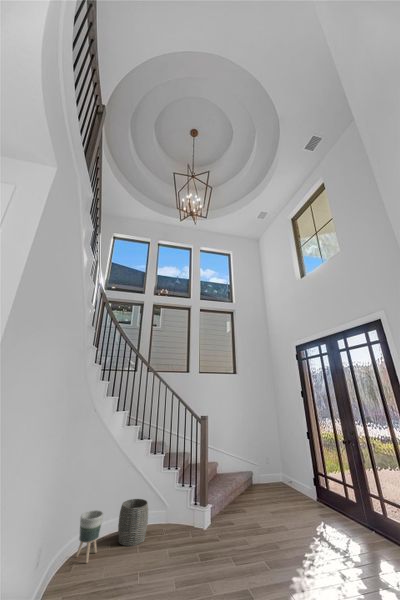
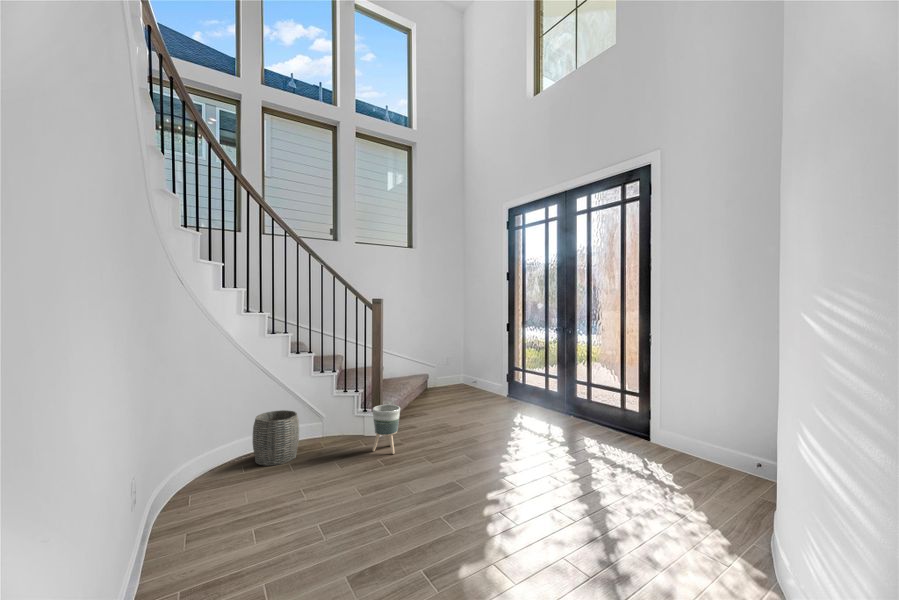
planter: present [76,510,103,563] -> present [372,405,400,454]

